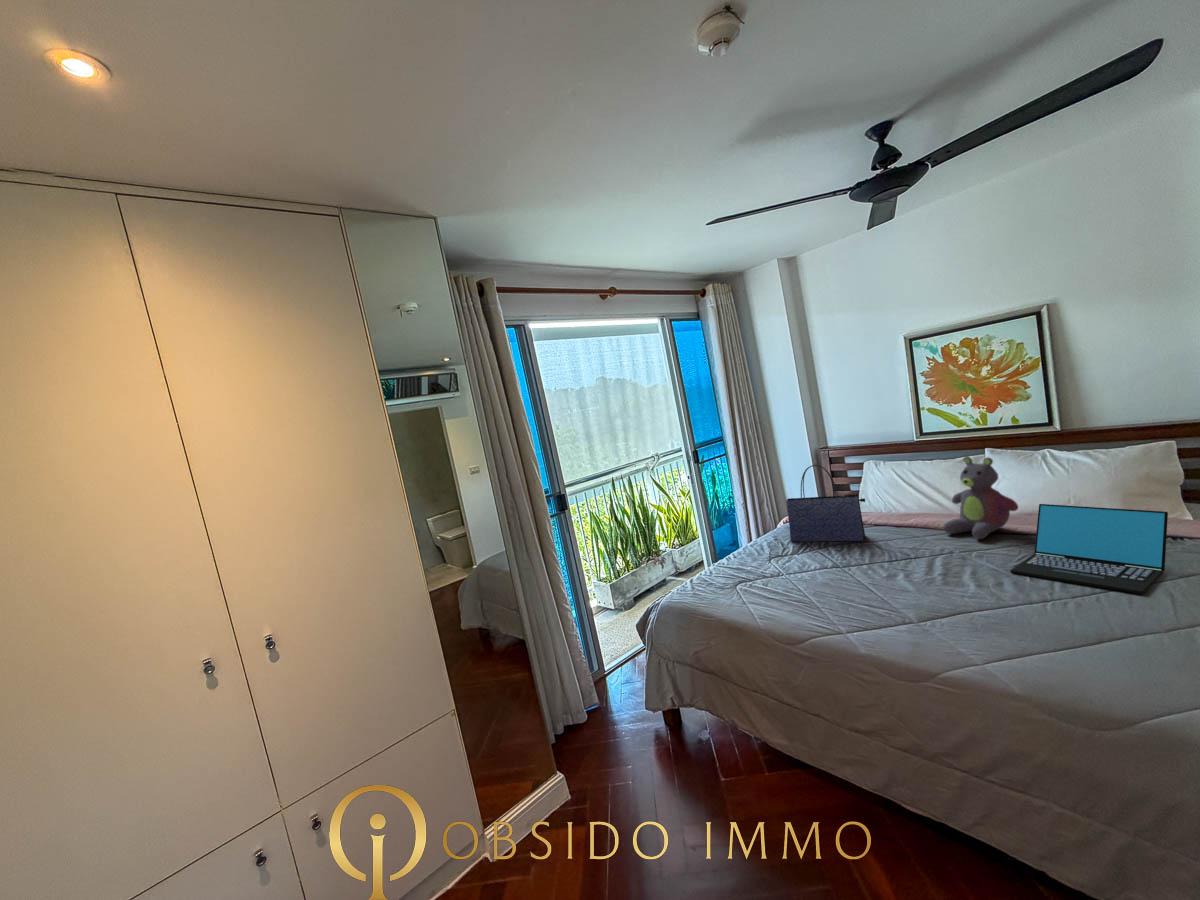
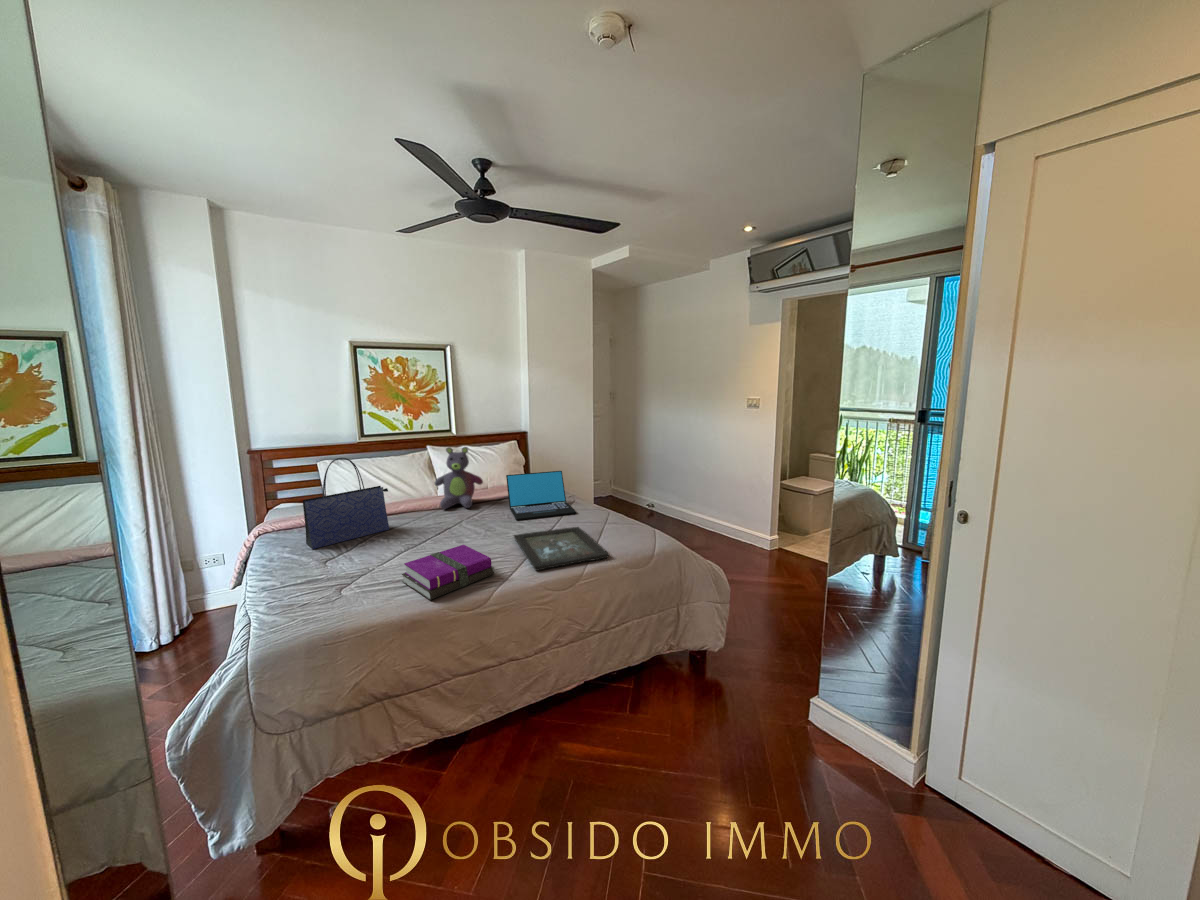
notebook: none [779,573,866,617] -> present [402,545,495,600]
tray: none [902,588,1084,671] -> present [514,527,609,571]

